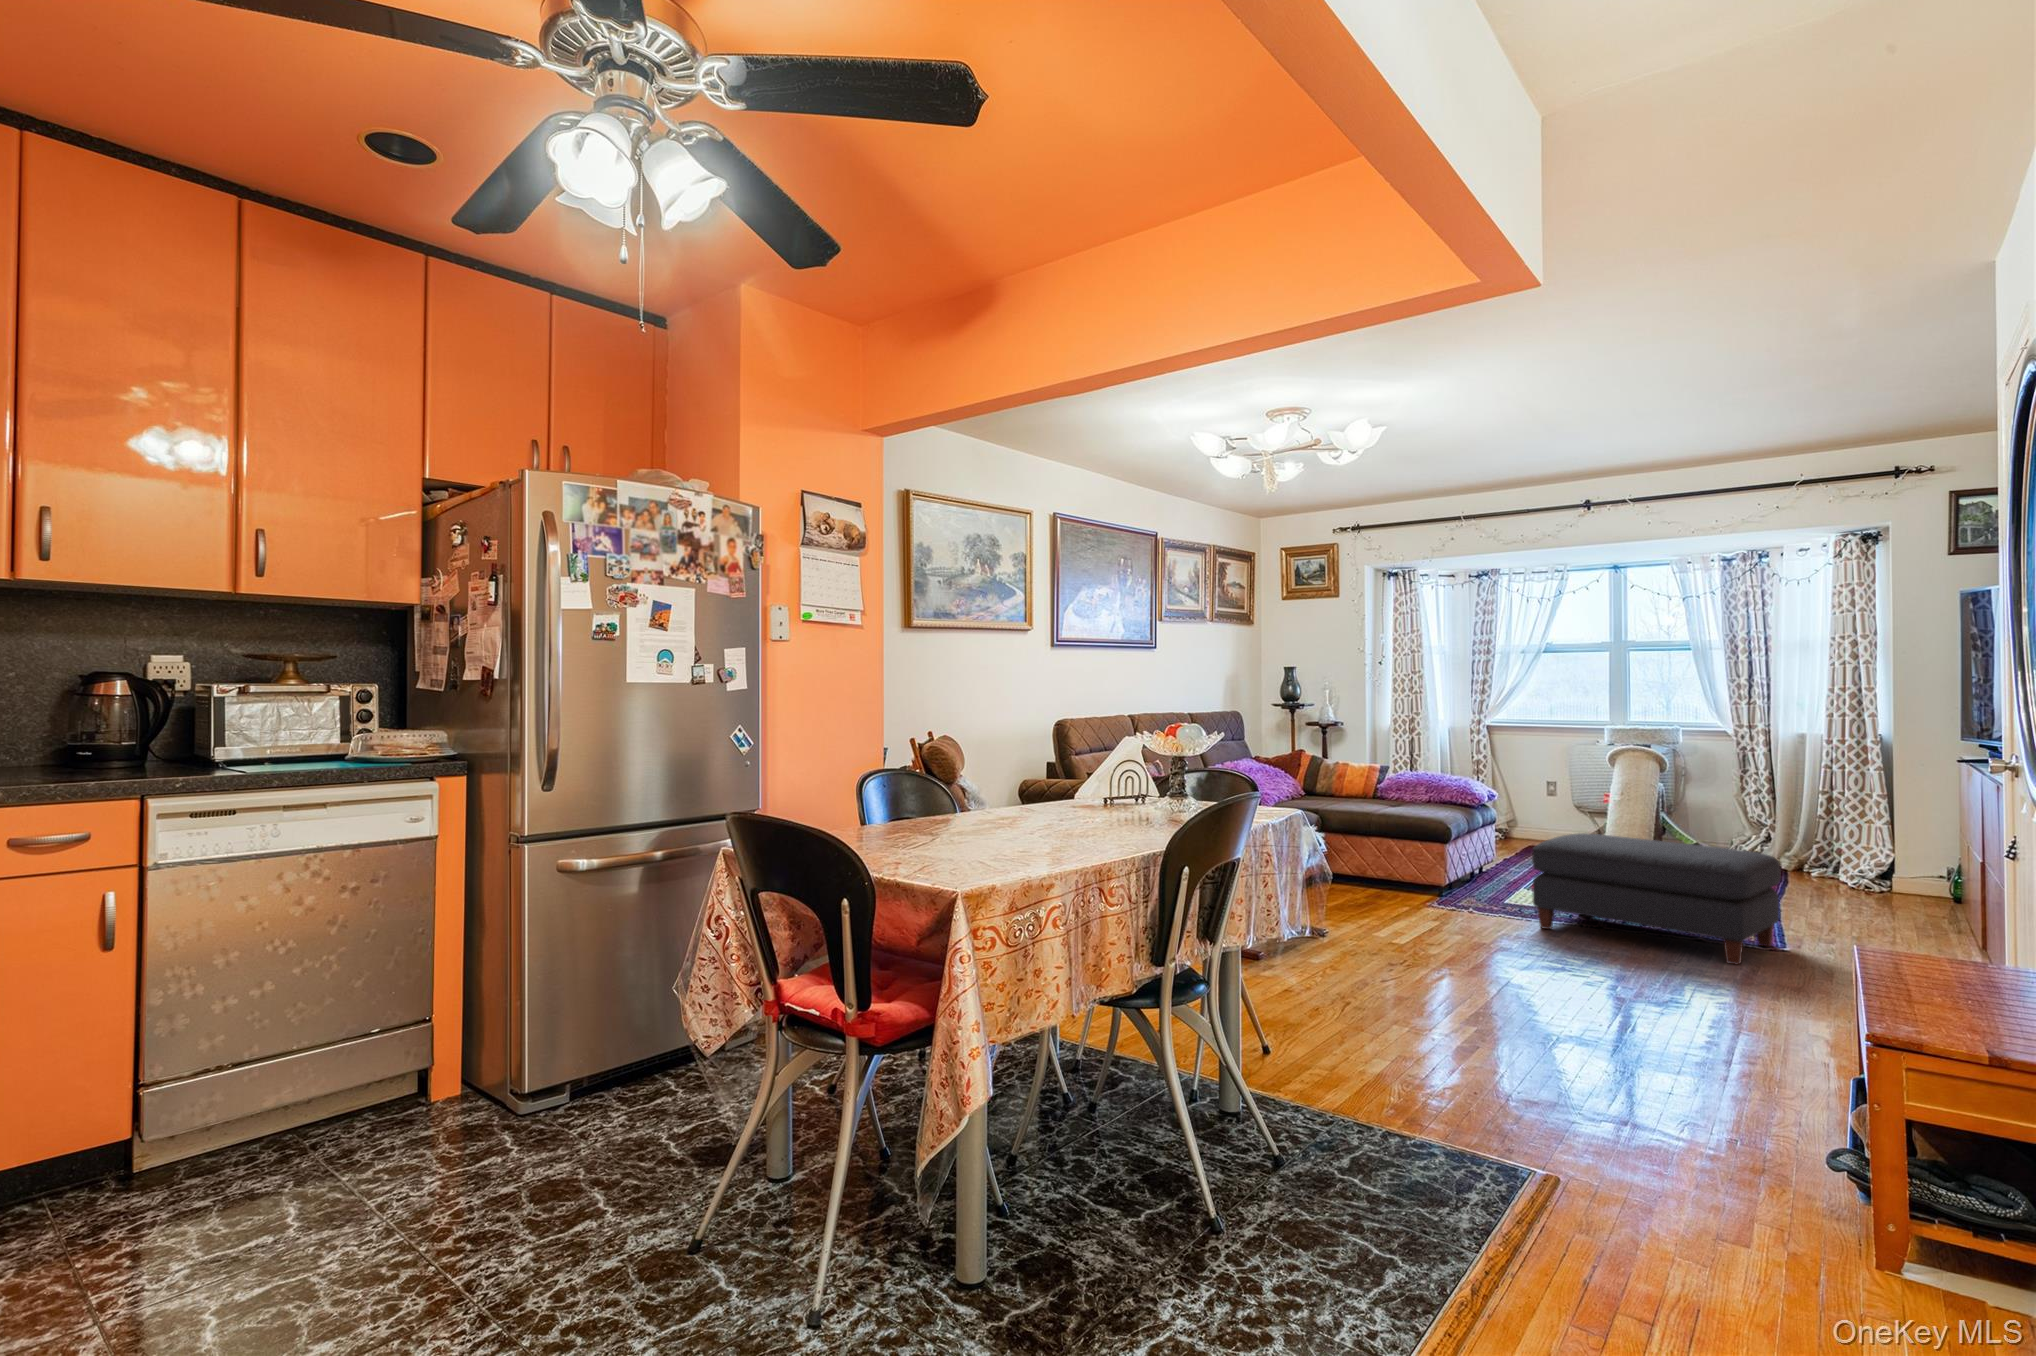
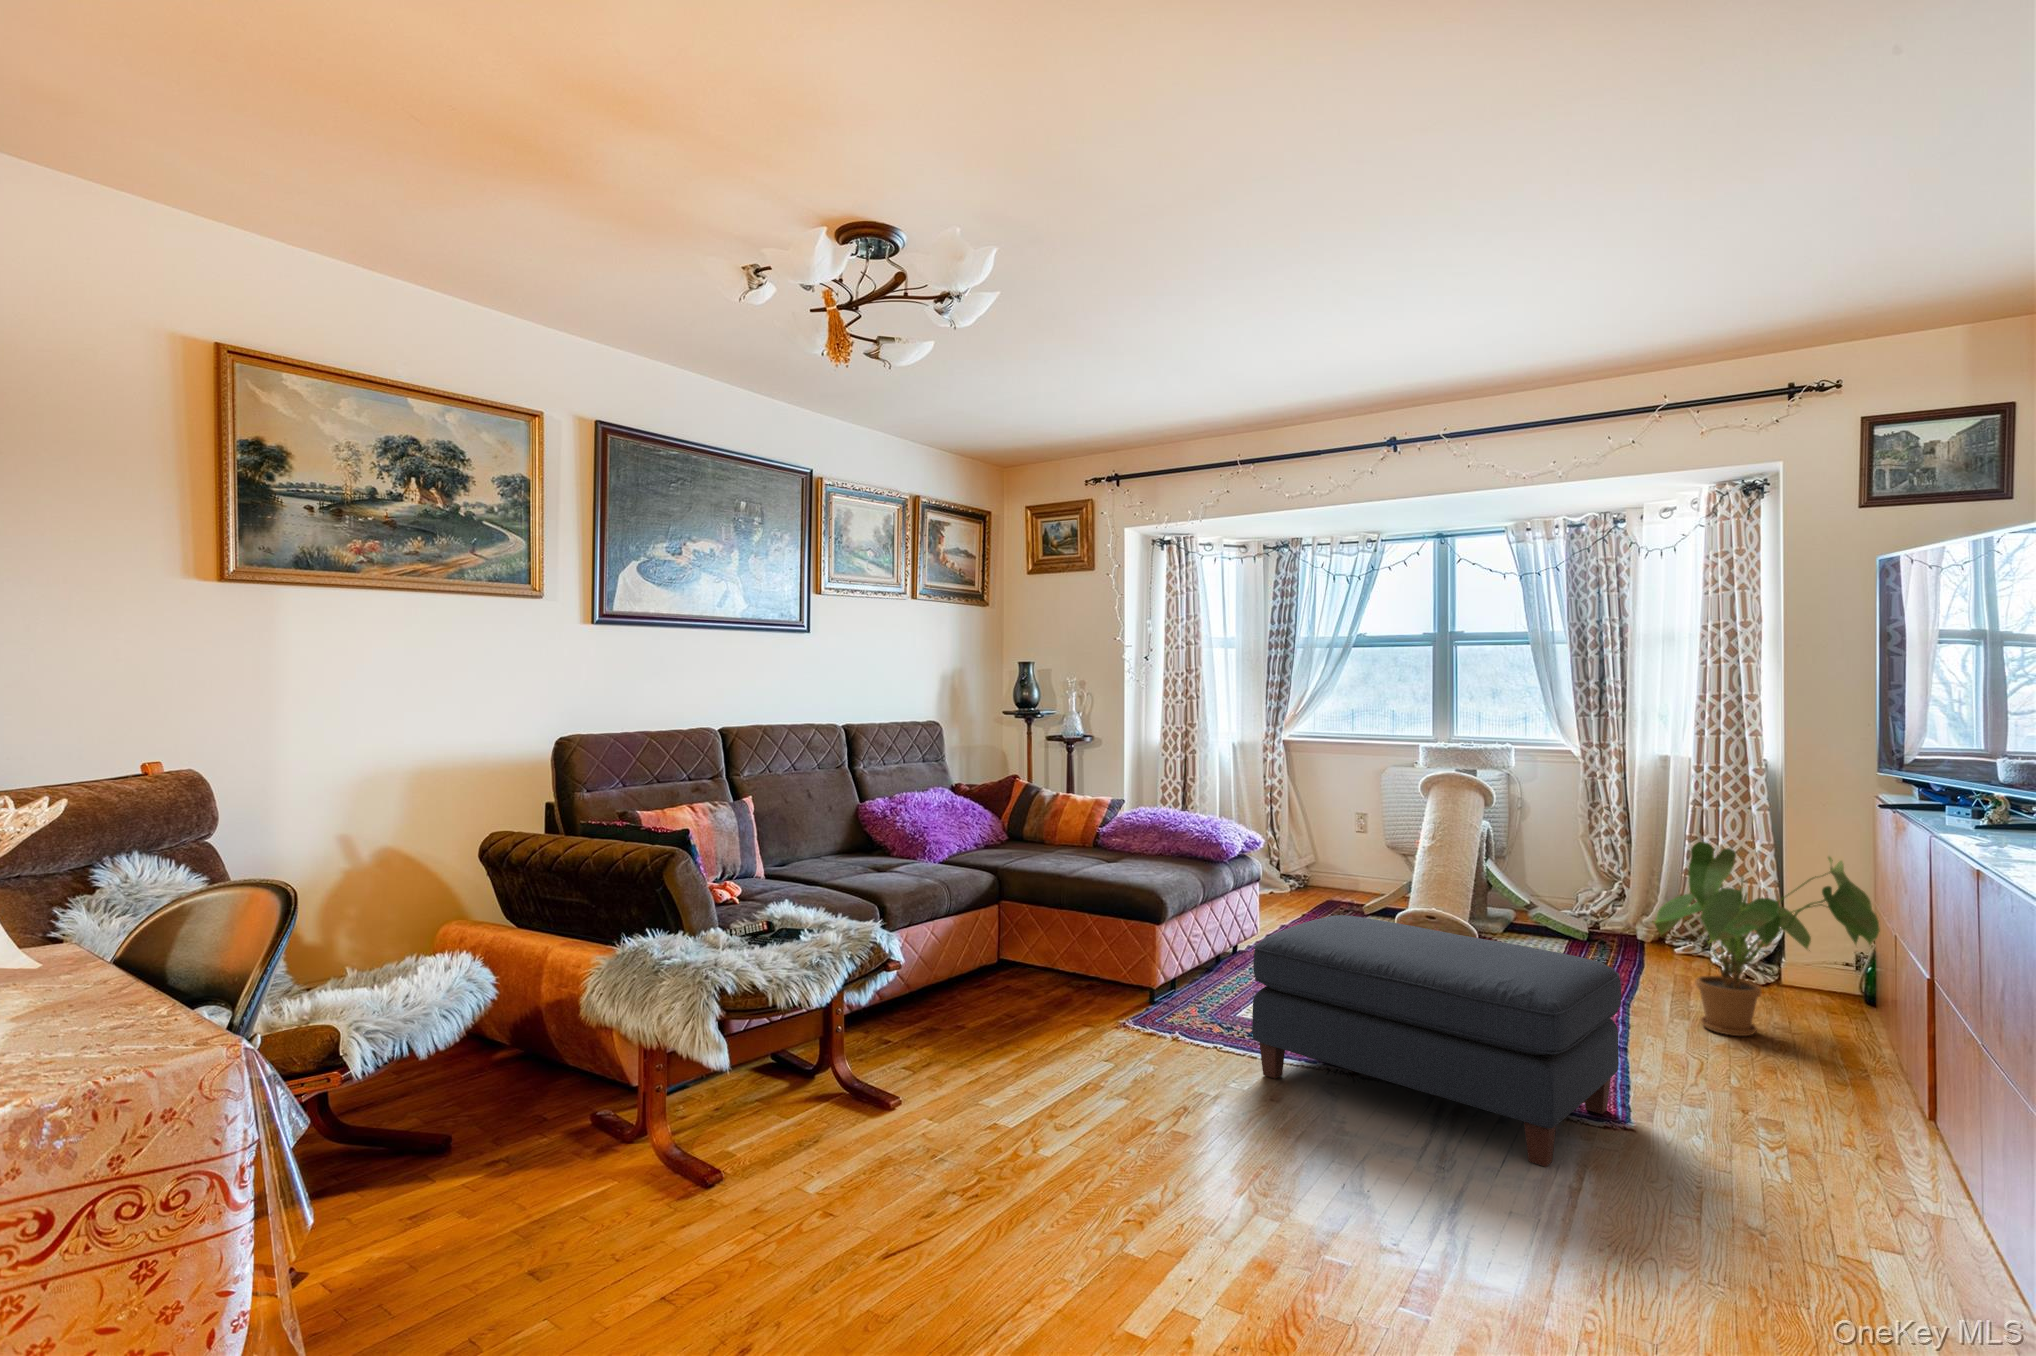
house plant: none [1796,788,1958,917] -> present [1655,842,1880,1036]

